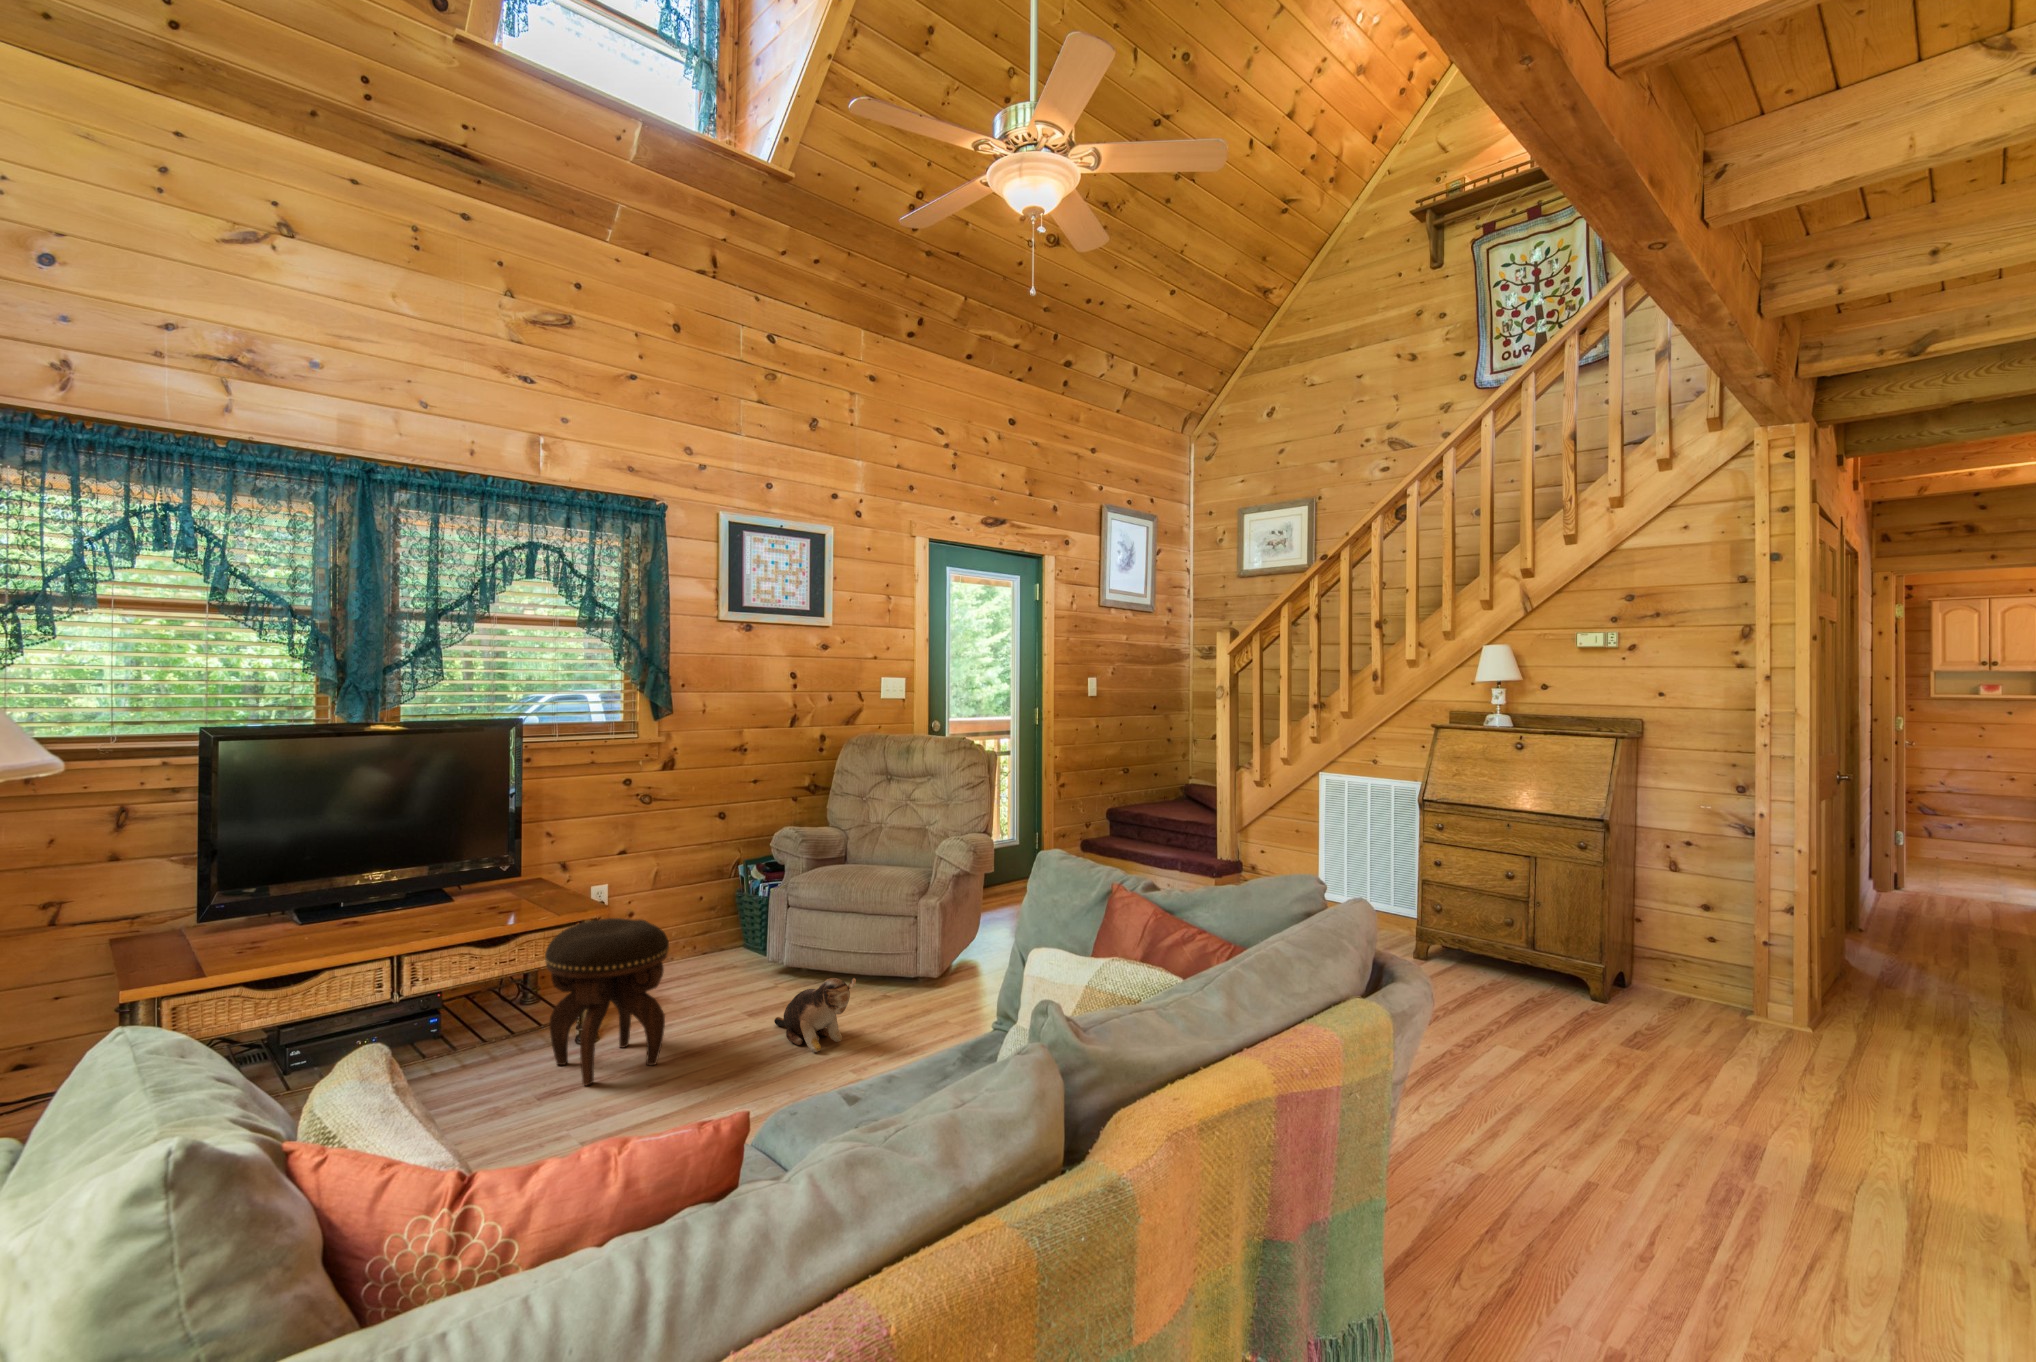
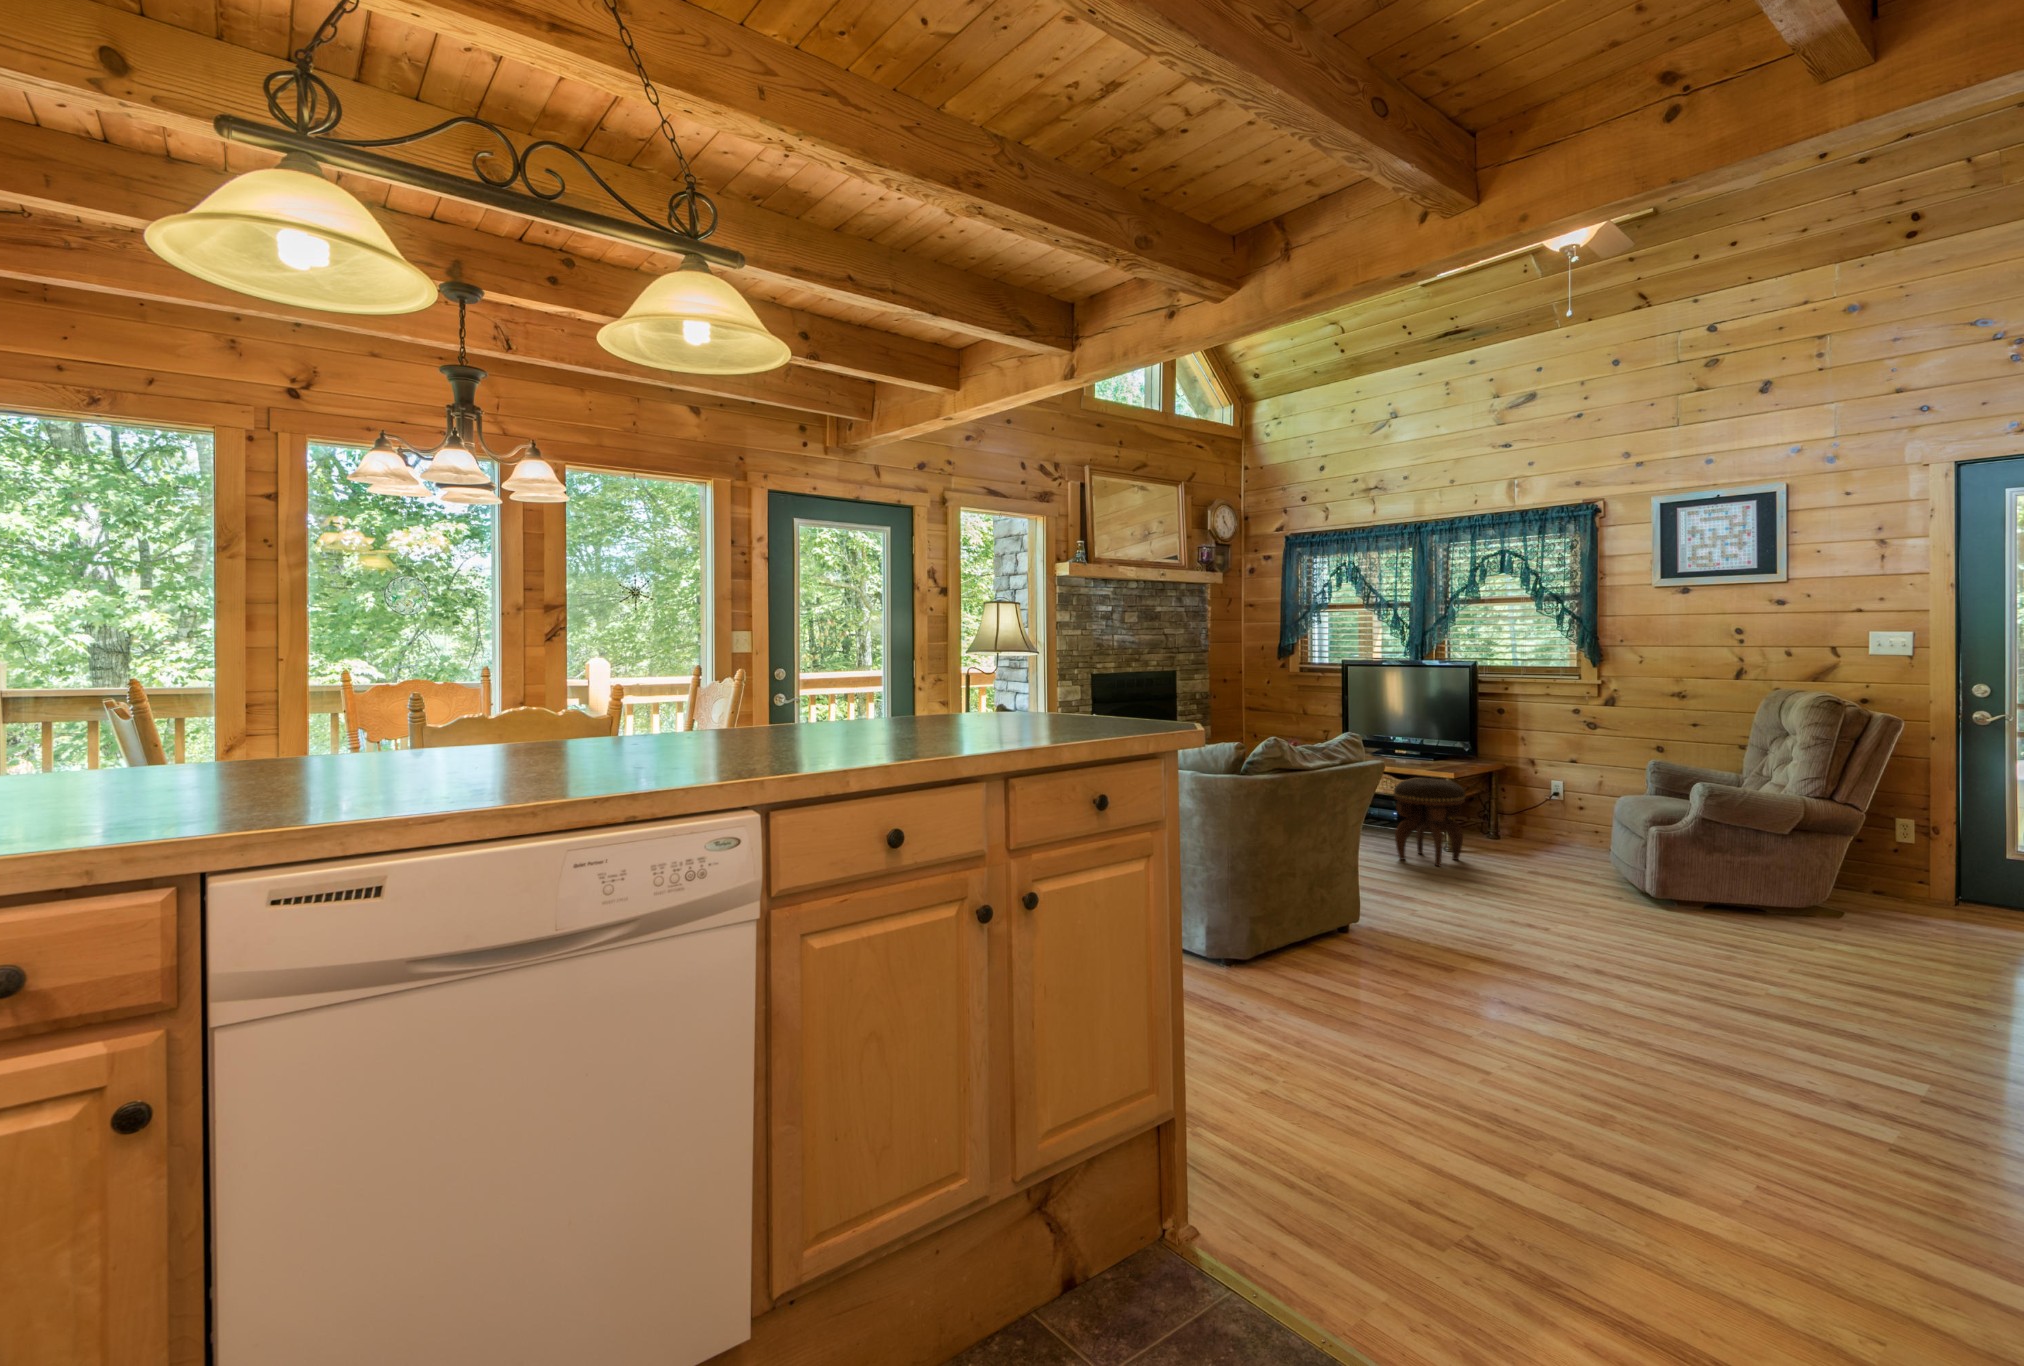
plush toy: present [774,978,856,1052] -> none [1480,843,1531,893]

